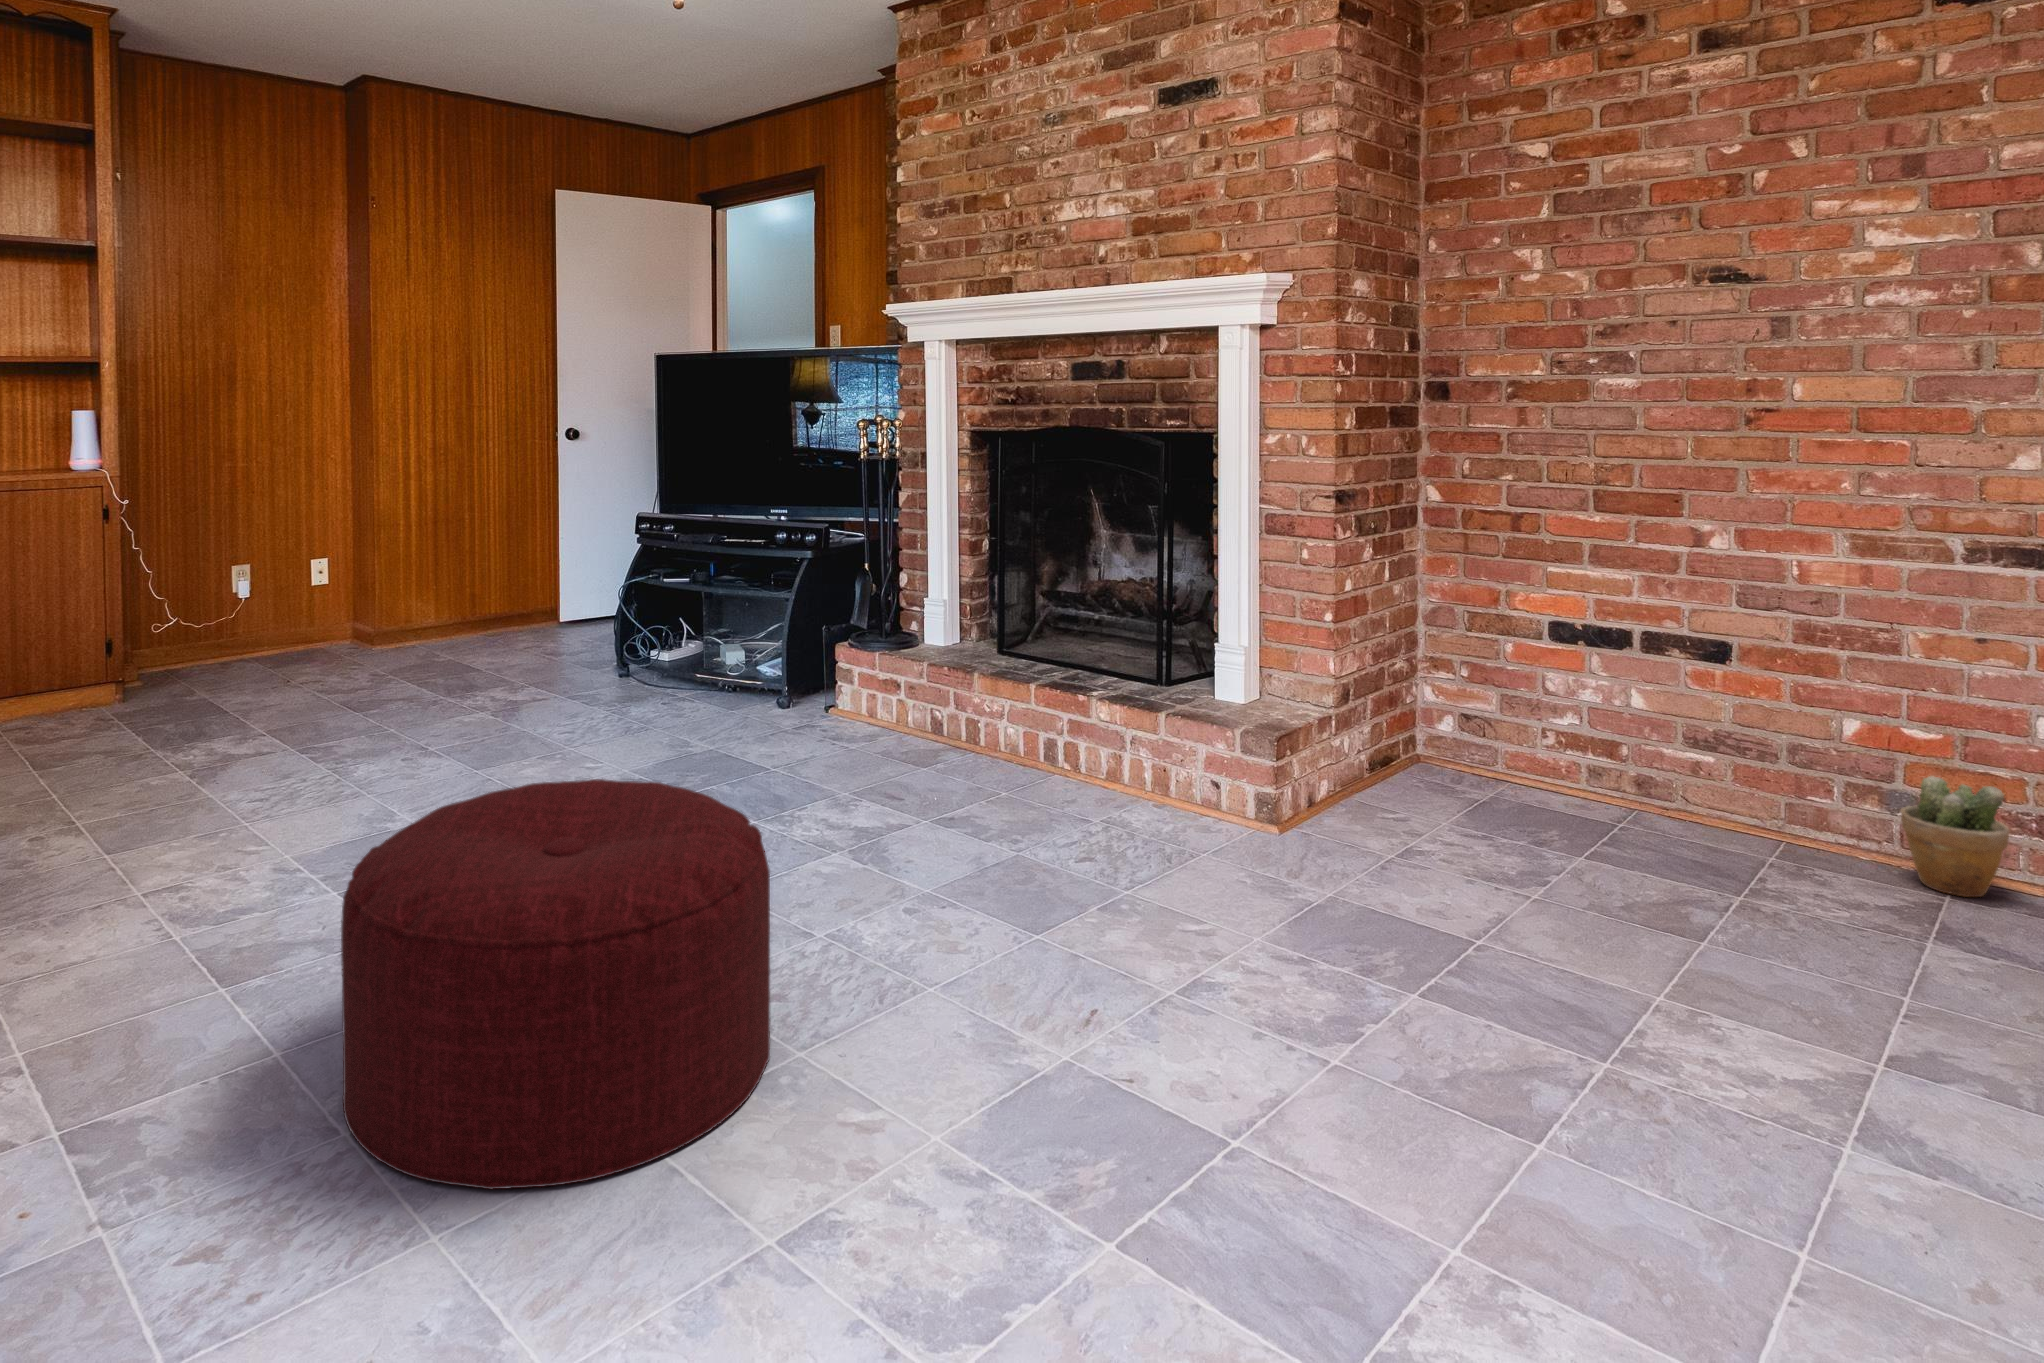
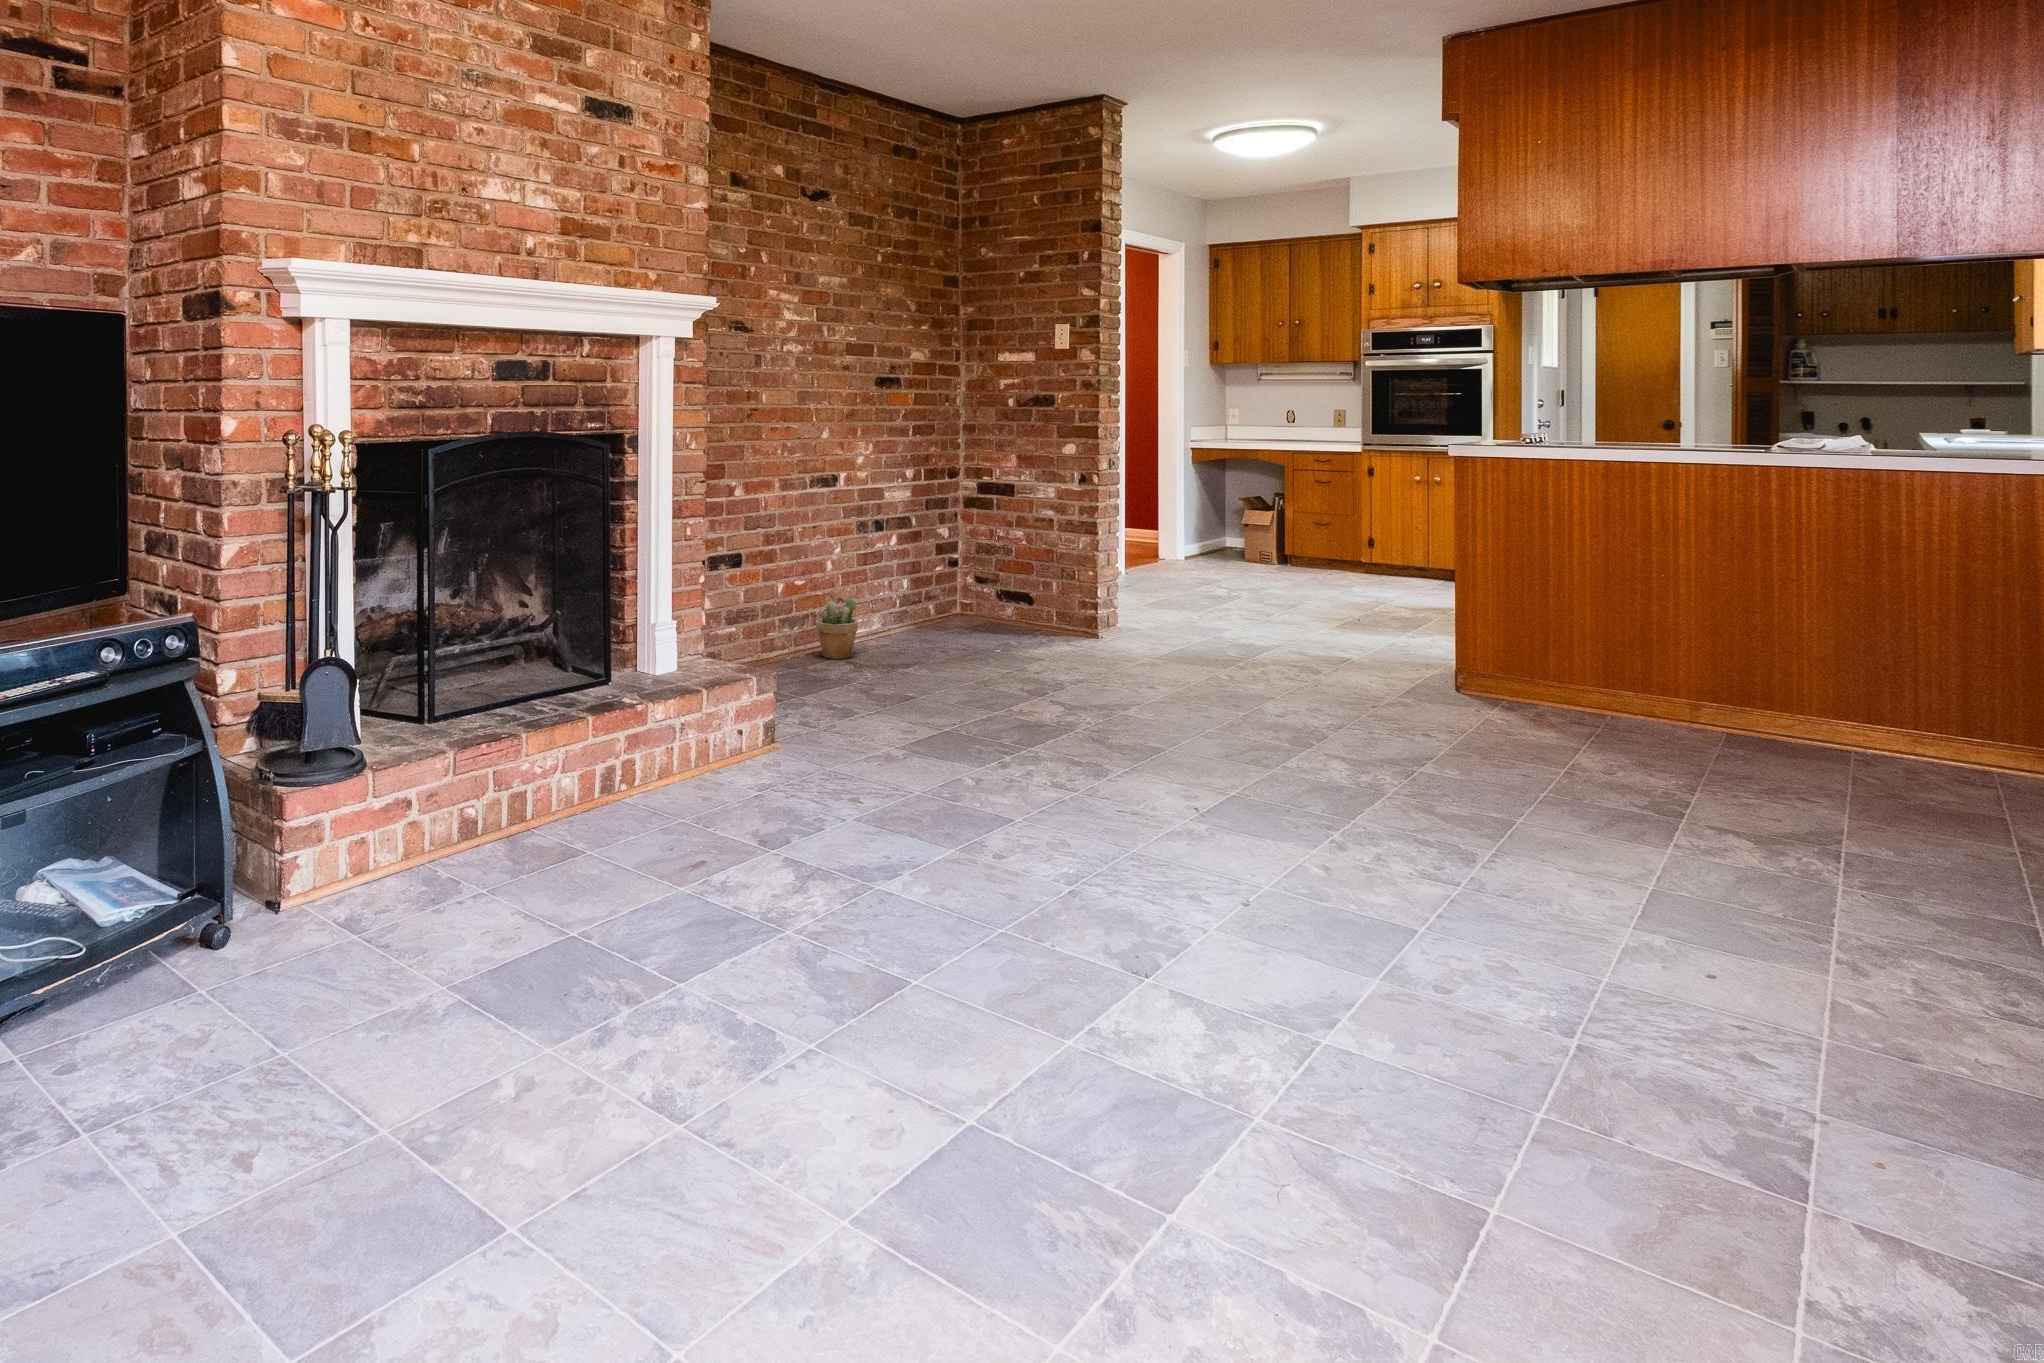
ottoman: present [341,779,770,1189] -> none [1173,728,1582,1053]

